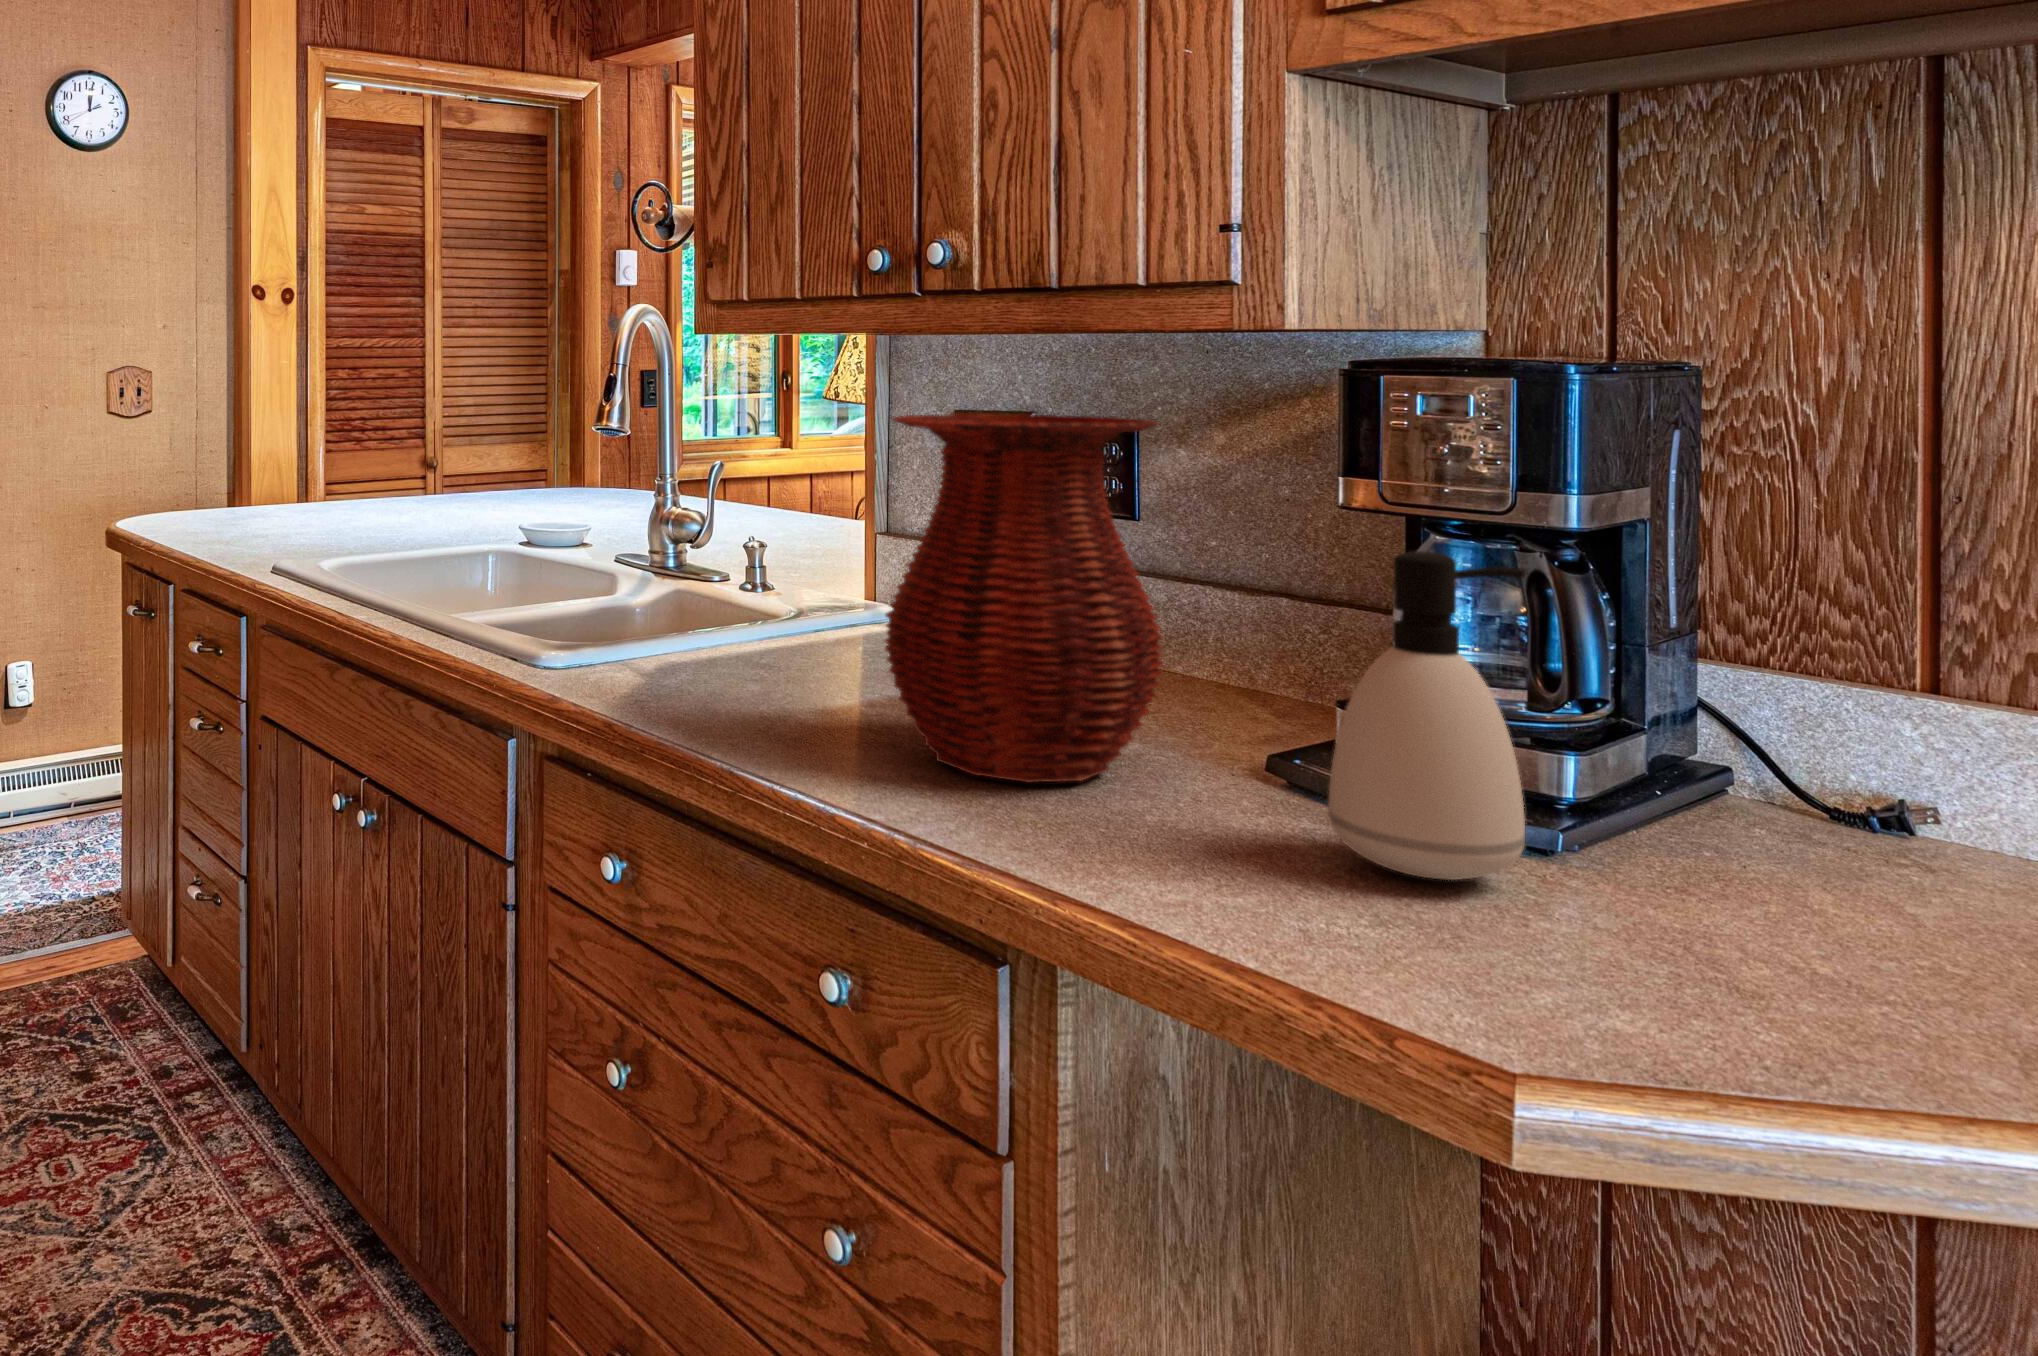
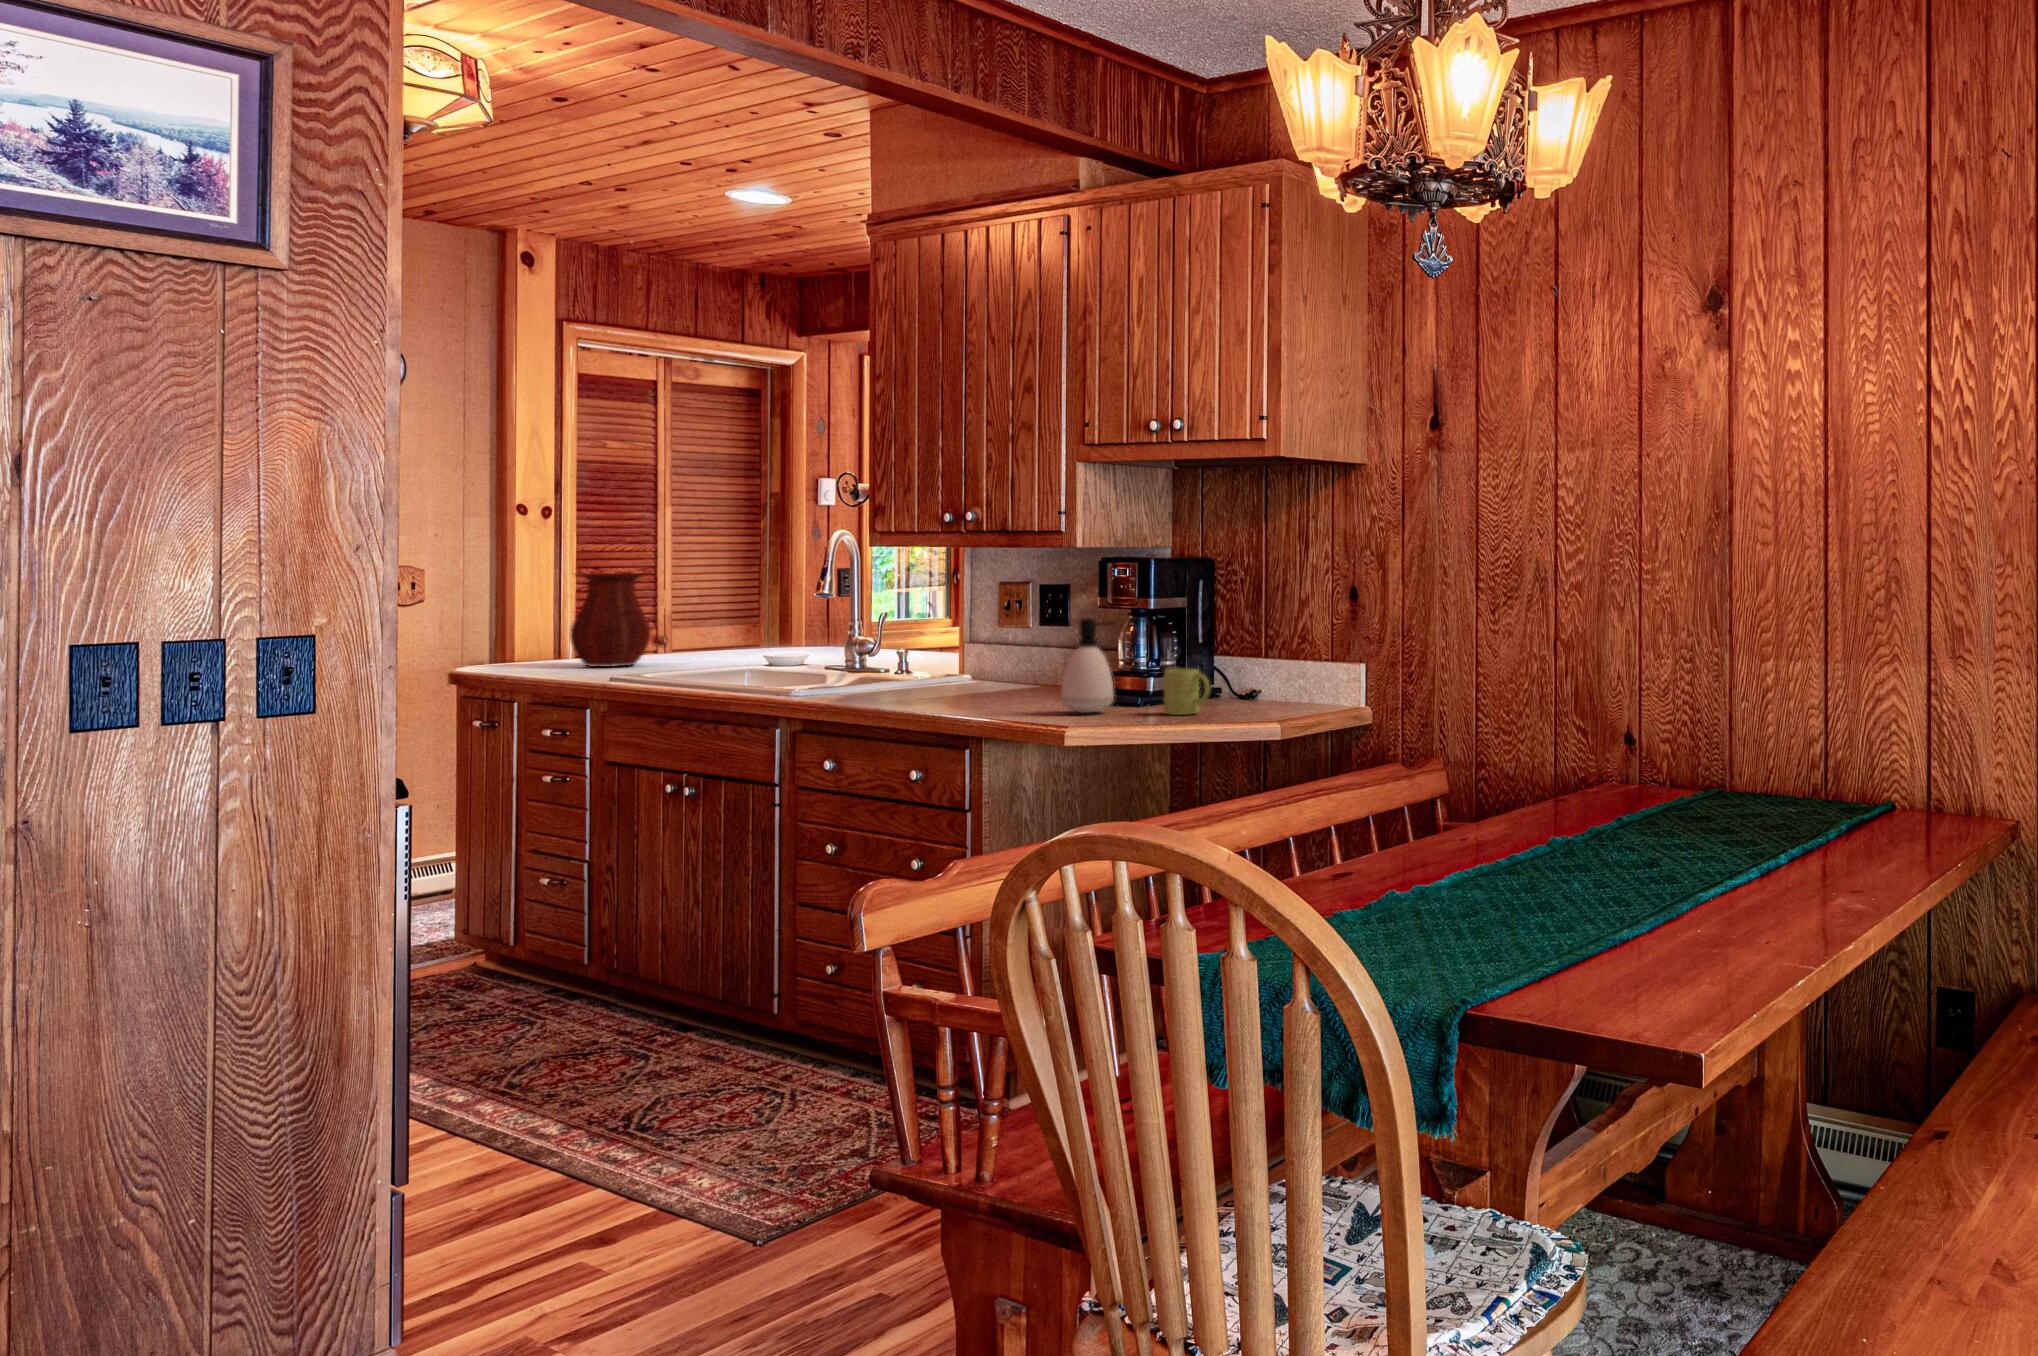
vase: present [885,414,1163,782] -> present [570,573,651,667]
mug: none [1749,752,2006,954] -> present [1164,669,1210,715]

